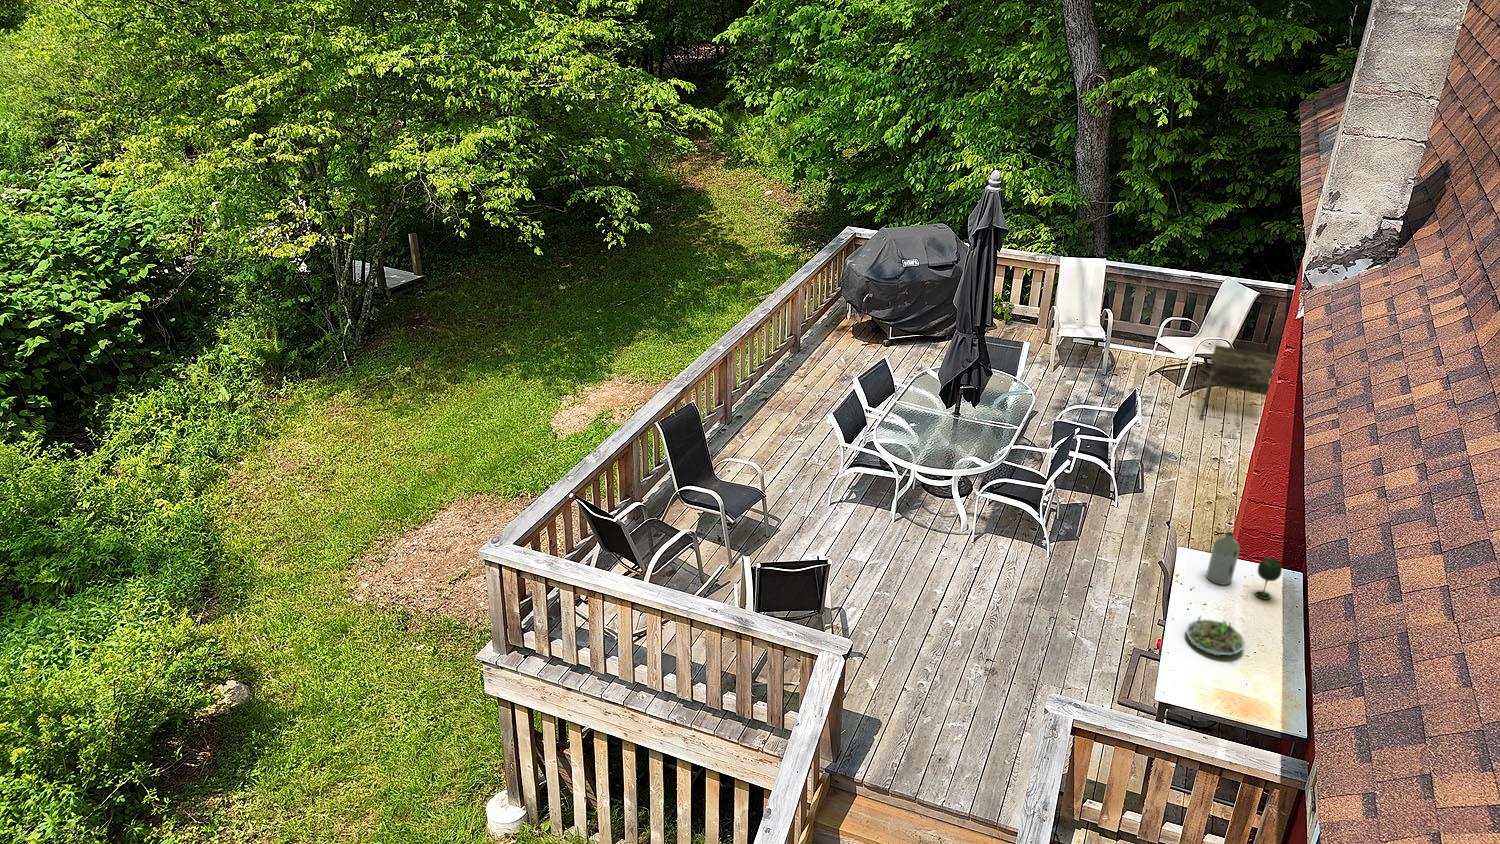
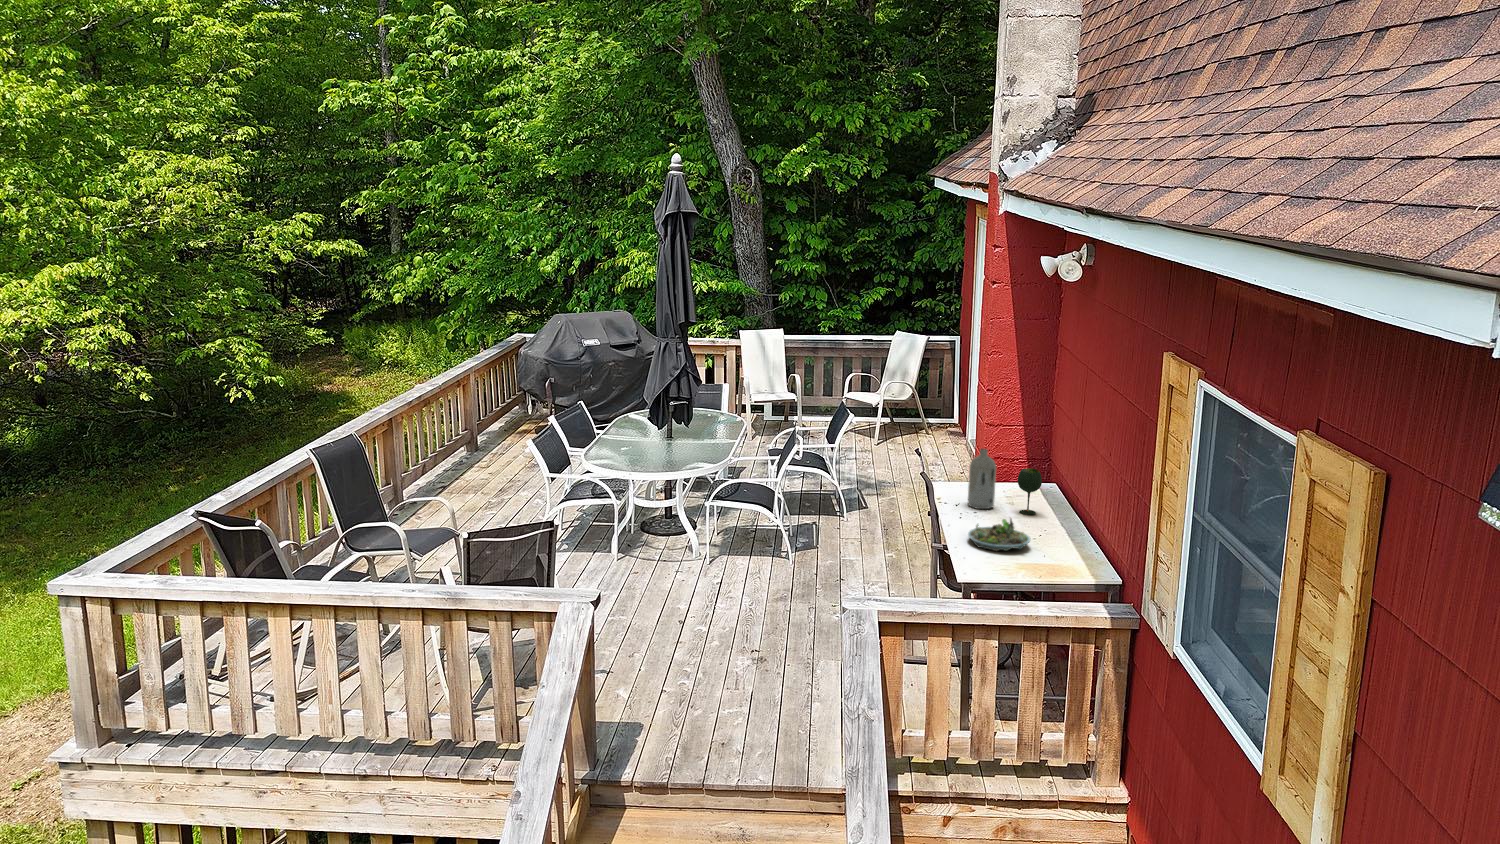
side table: present [1200,345,1276,420] -> none [903,383,969,459]

